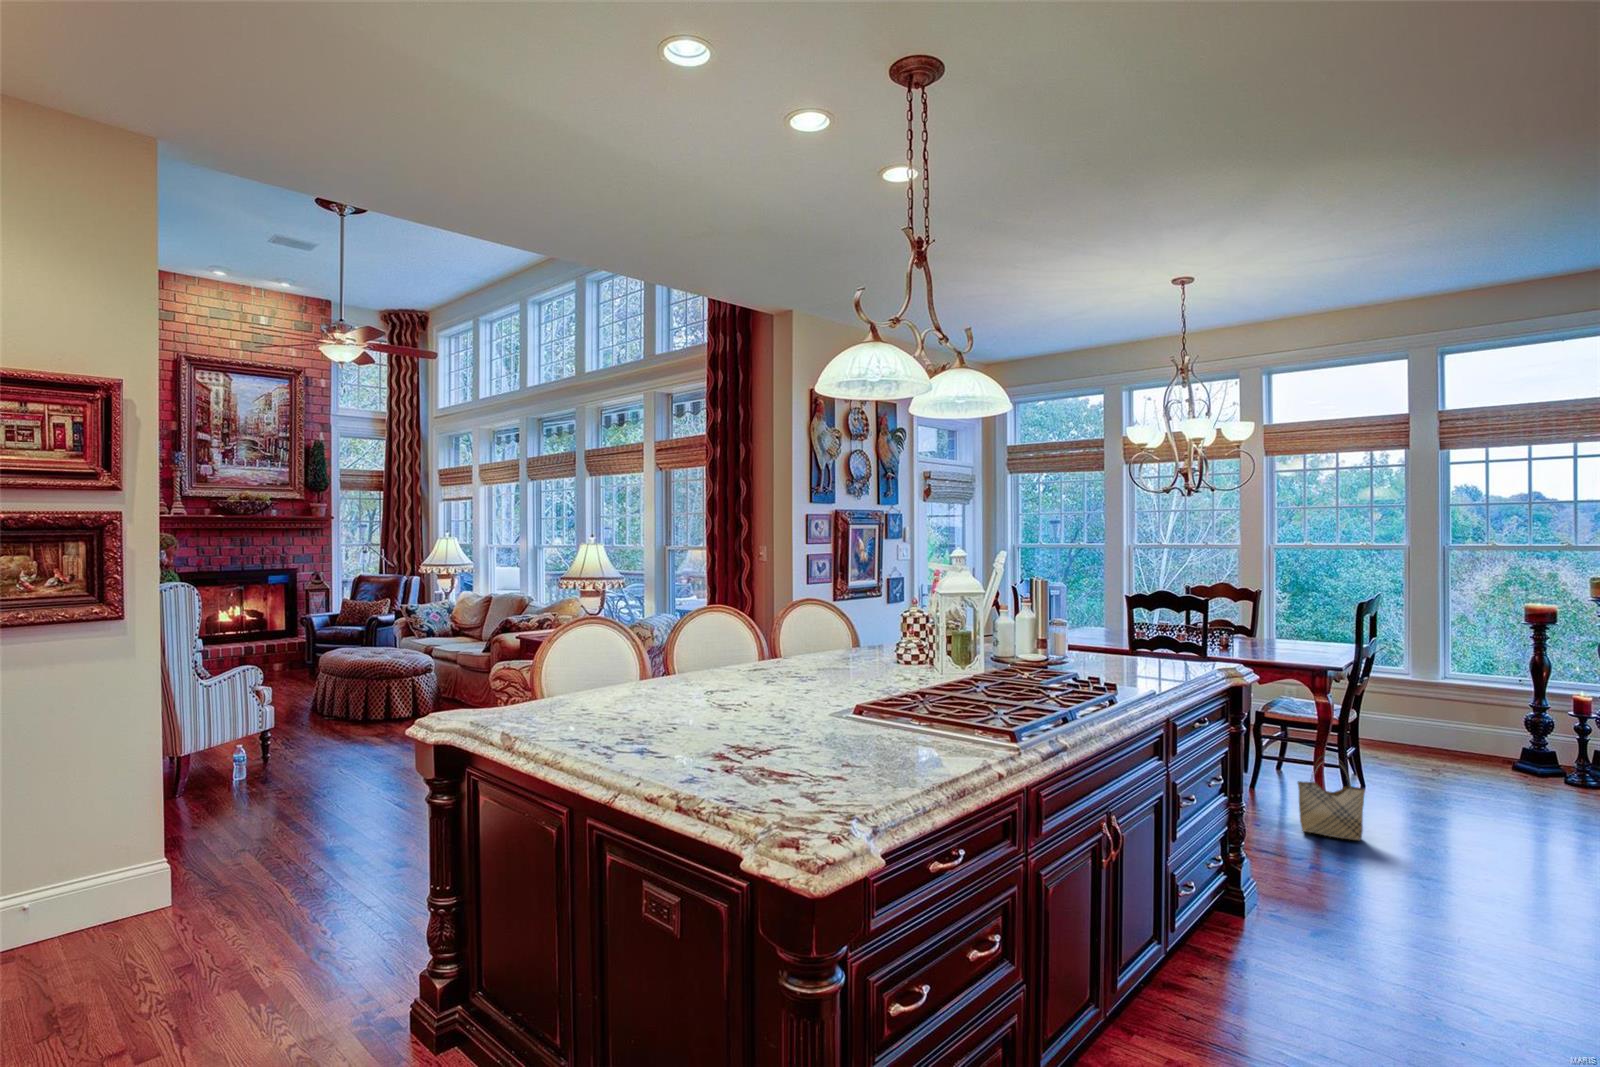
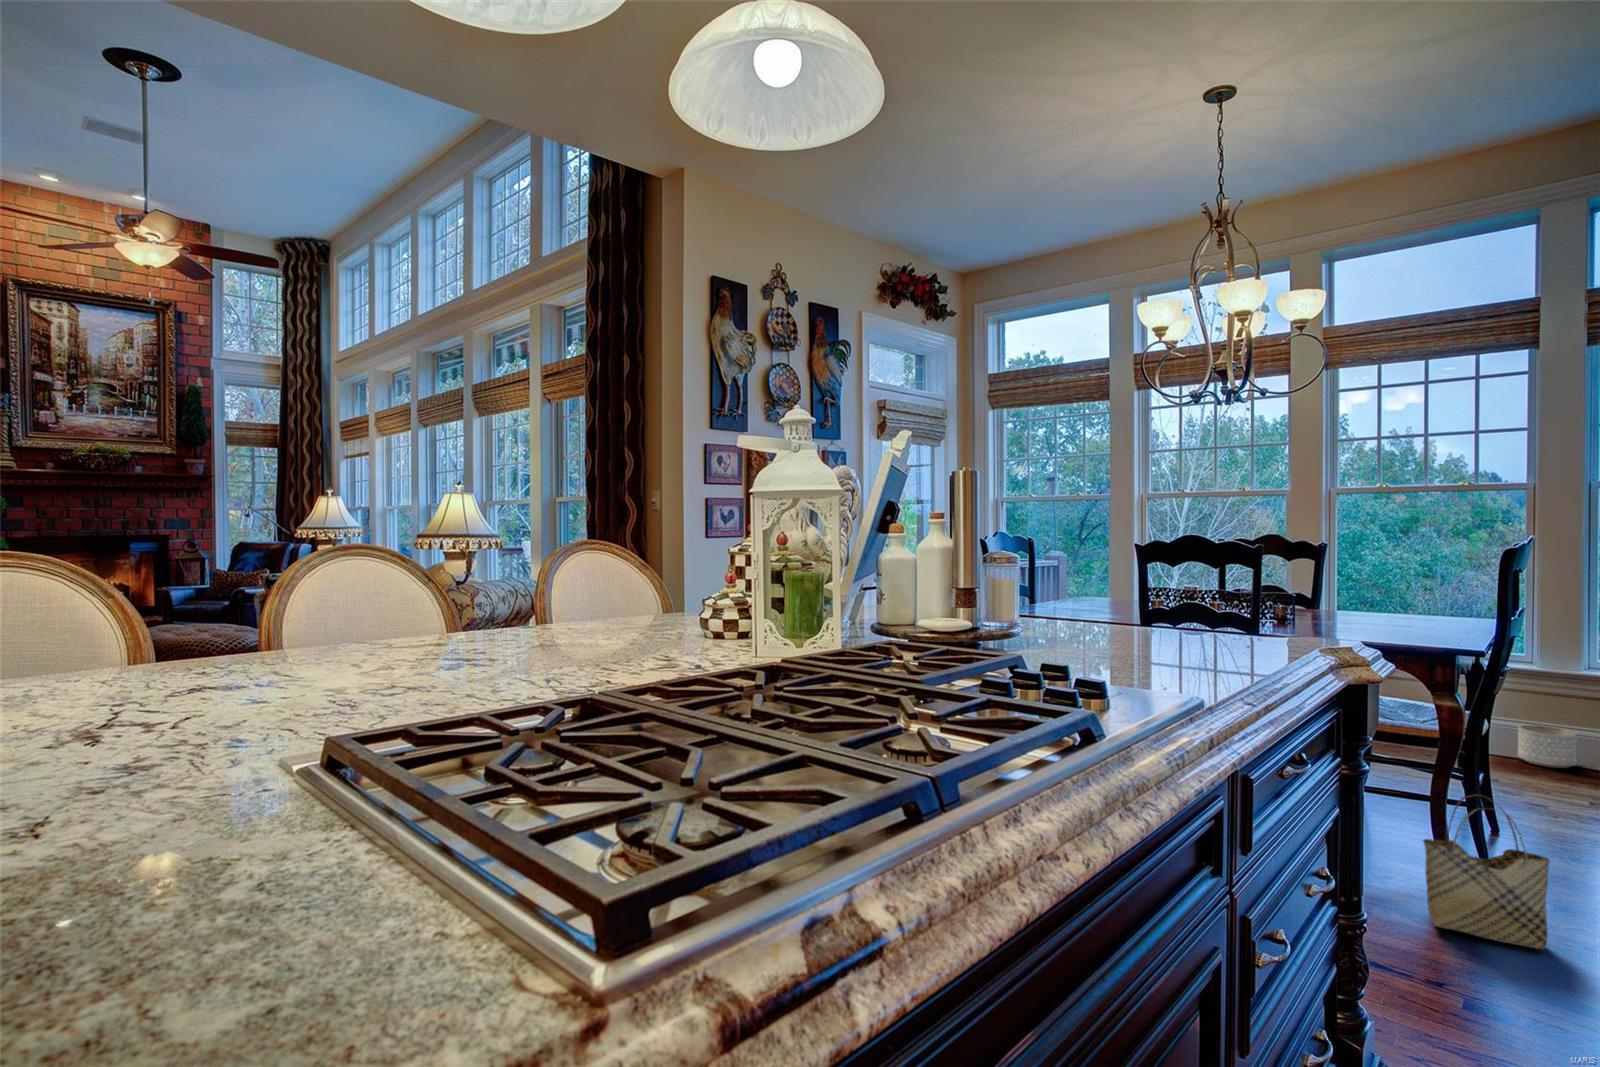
planter: none [1400,721,1437,750] -> present [1518,725,1577,768]

